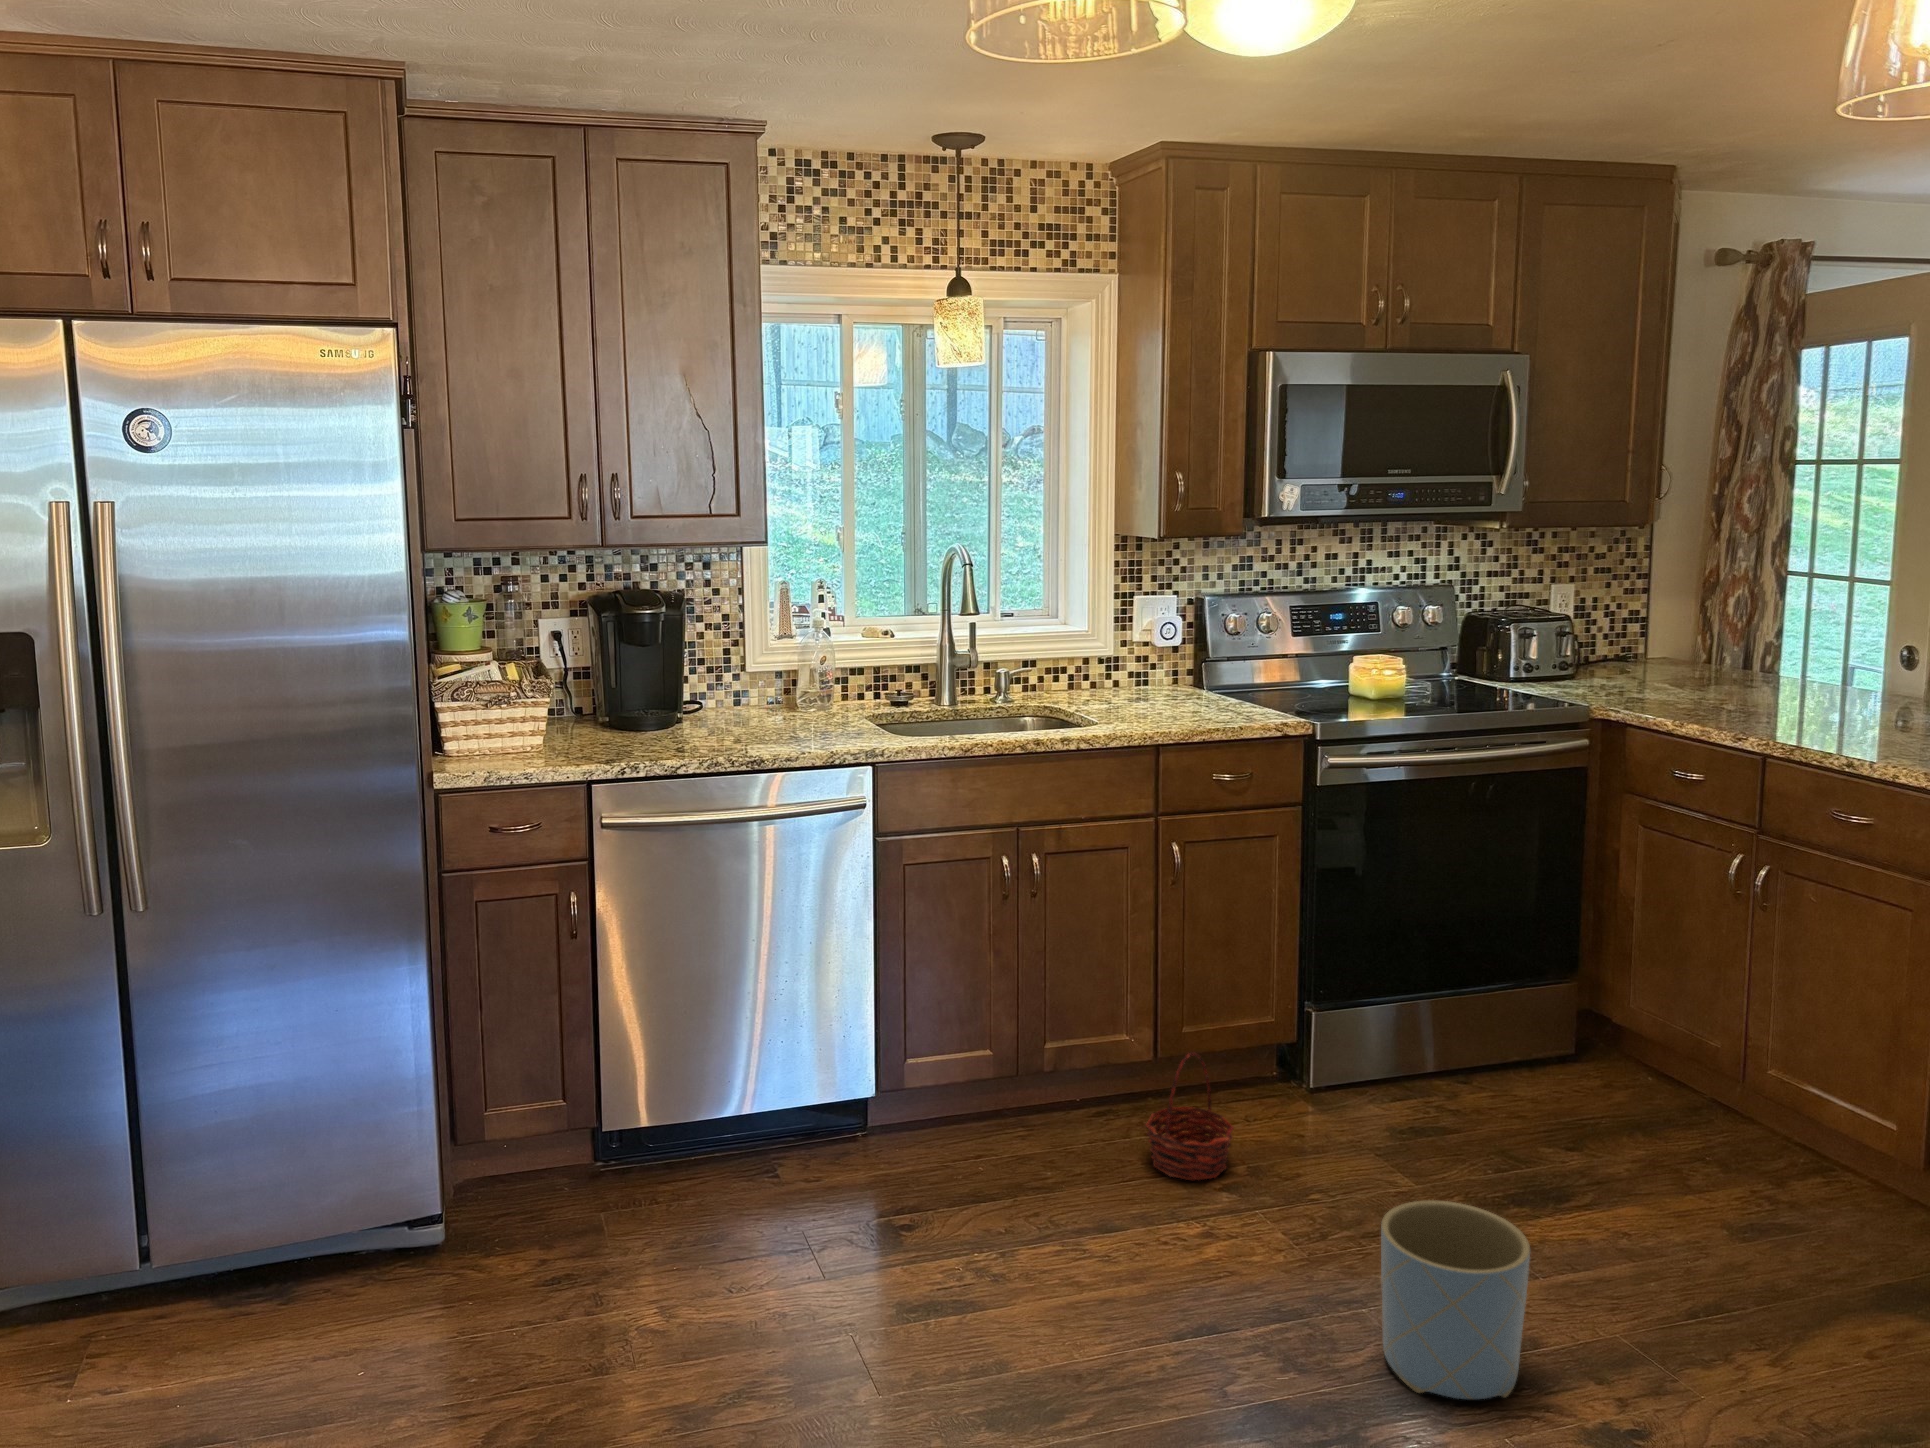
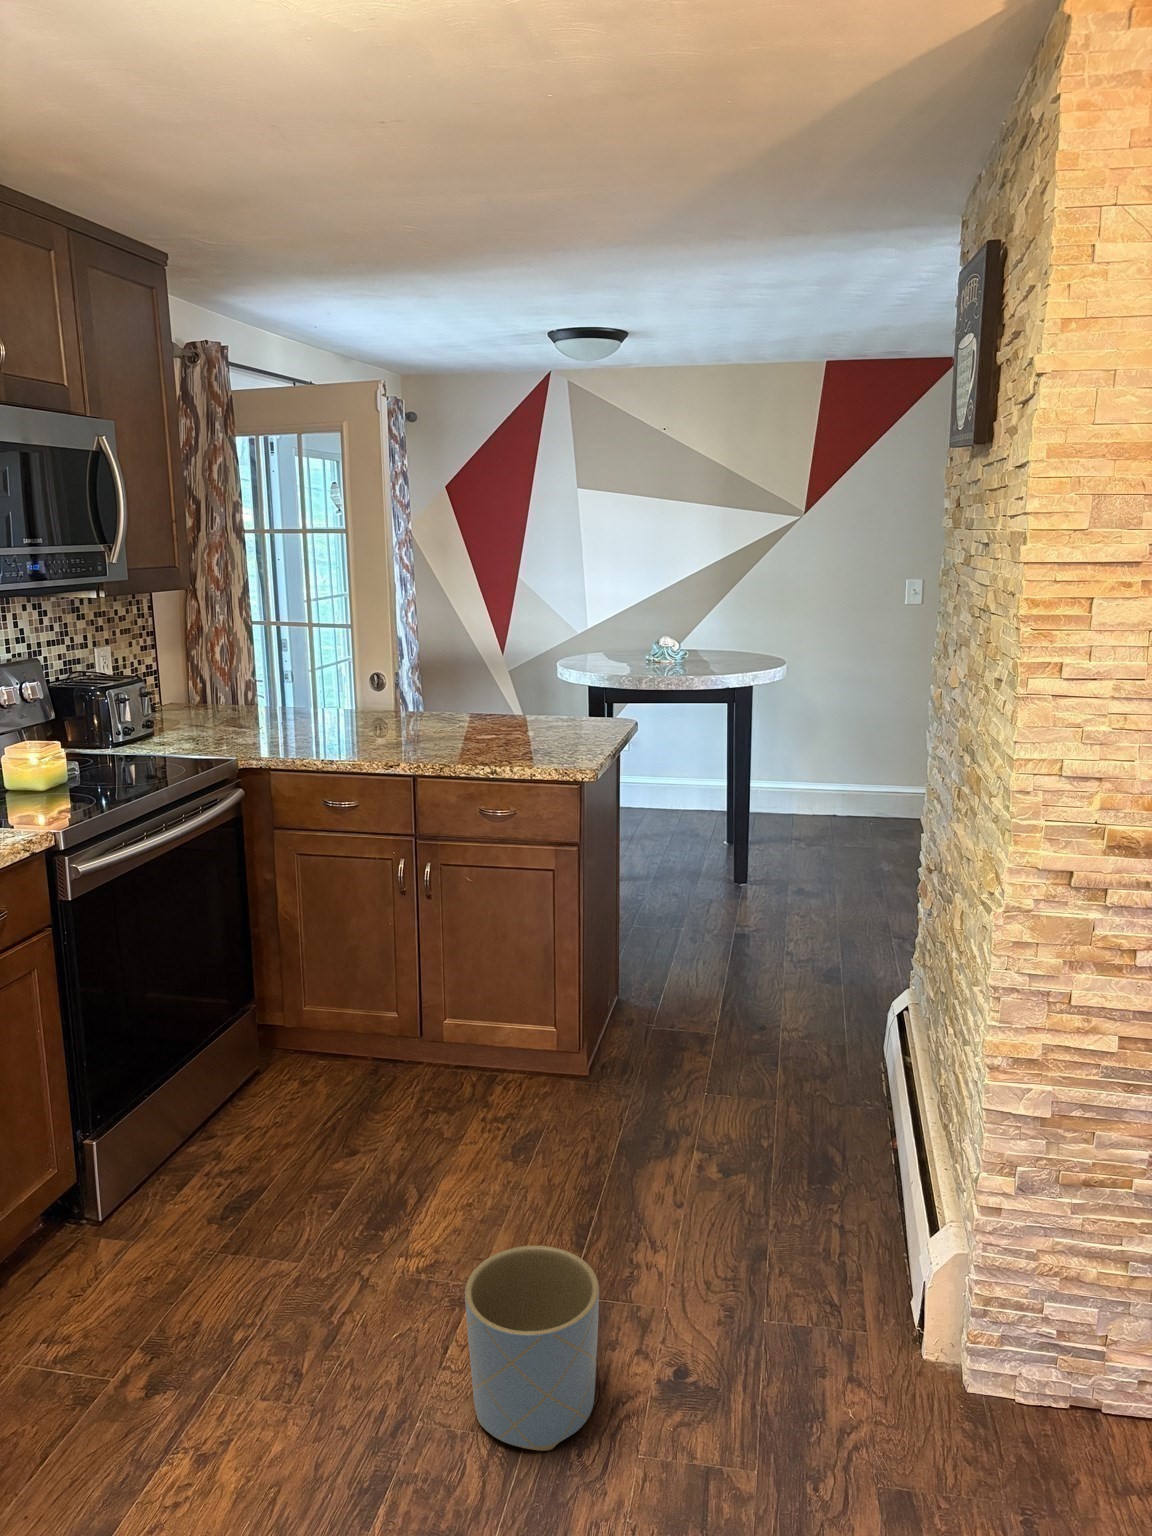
basket: present [1146,1052,1234,1180] -> none [34,1266,151,1429]

